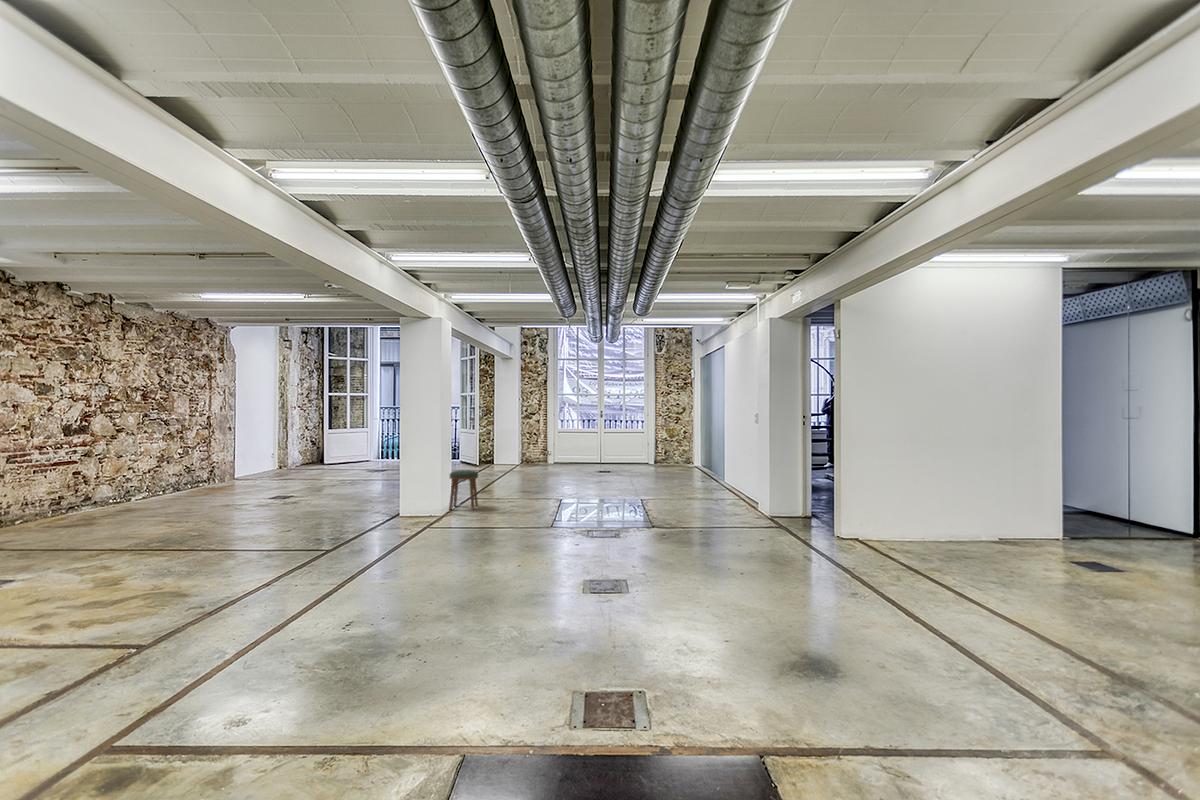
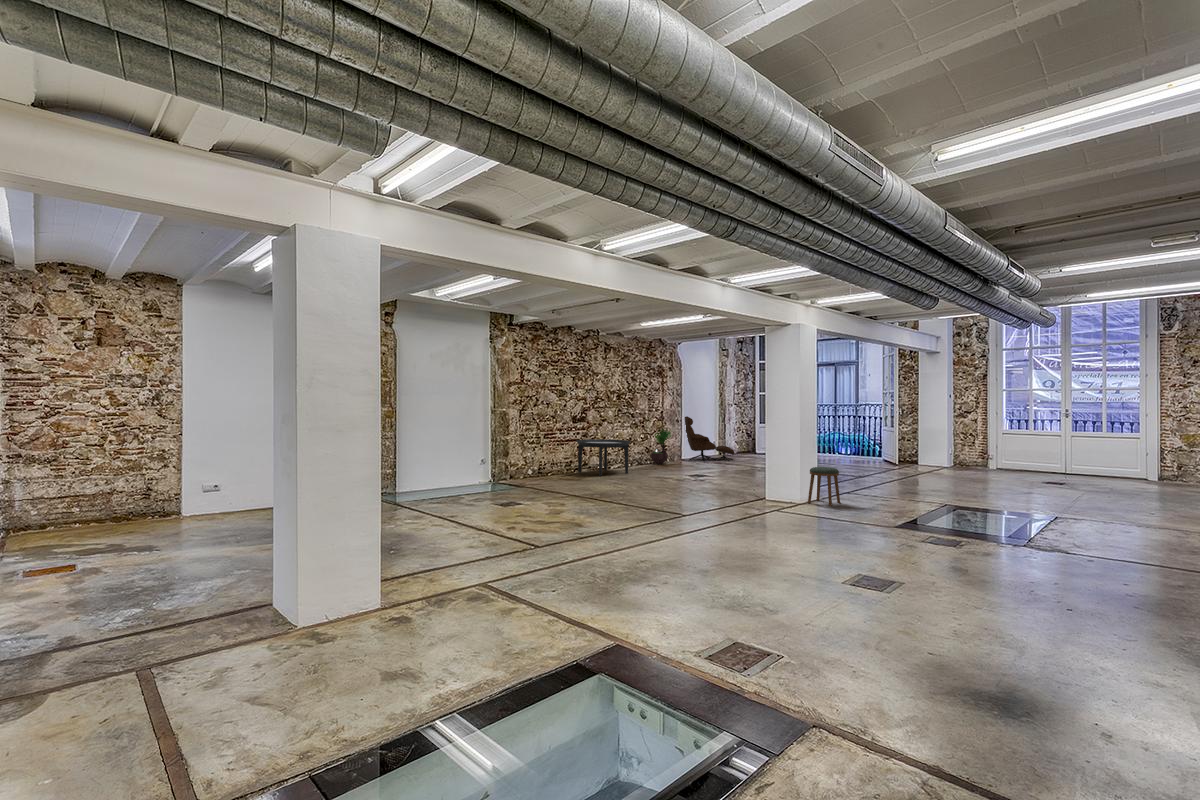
lounge chair: none [239,422,308,477] -> present [685,416,734,461]
potted tree: none [195,435,230,486] -> present [651,429,671,464]
round table: none [73,457,178,513] -> present [576,439,631,476]

